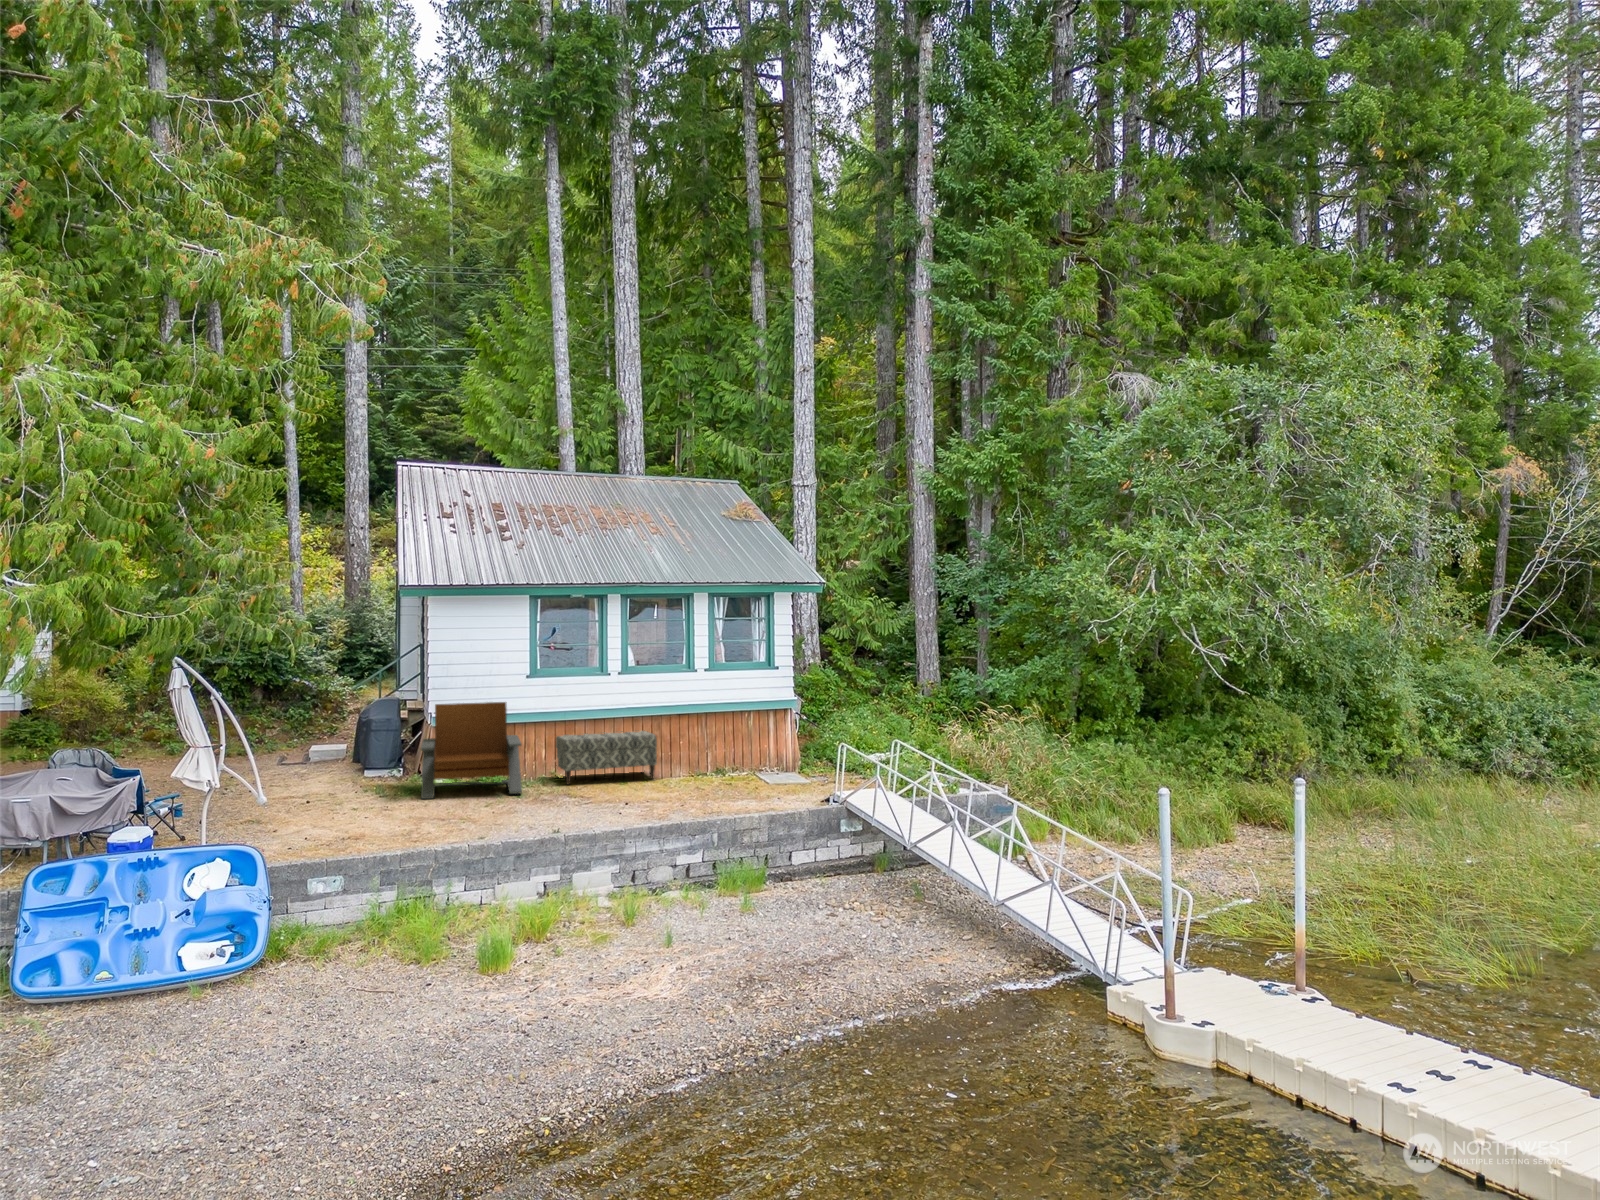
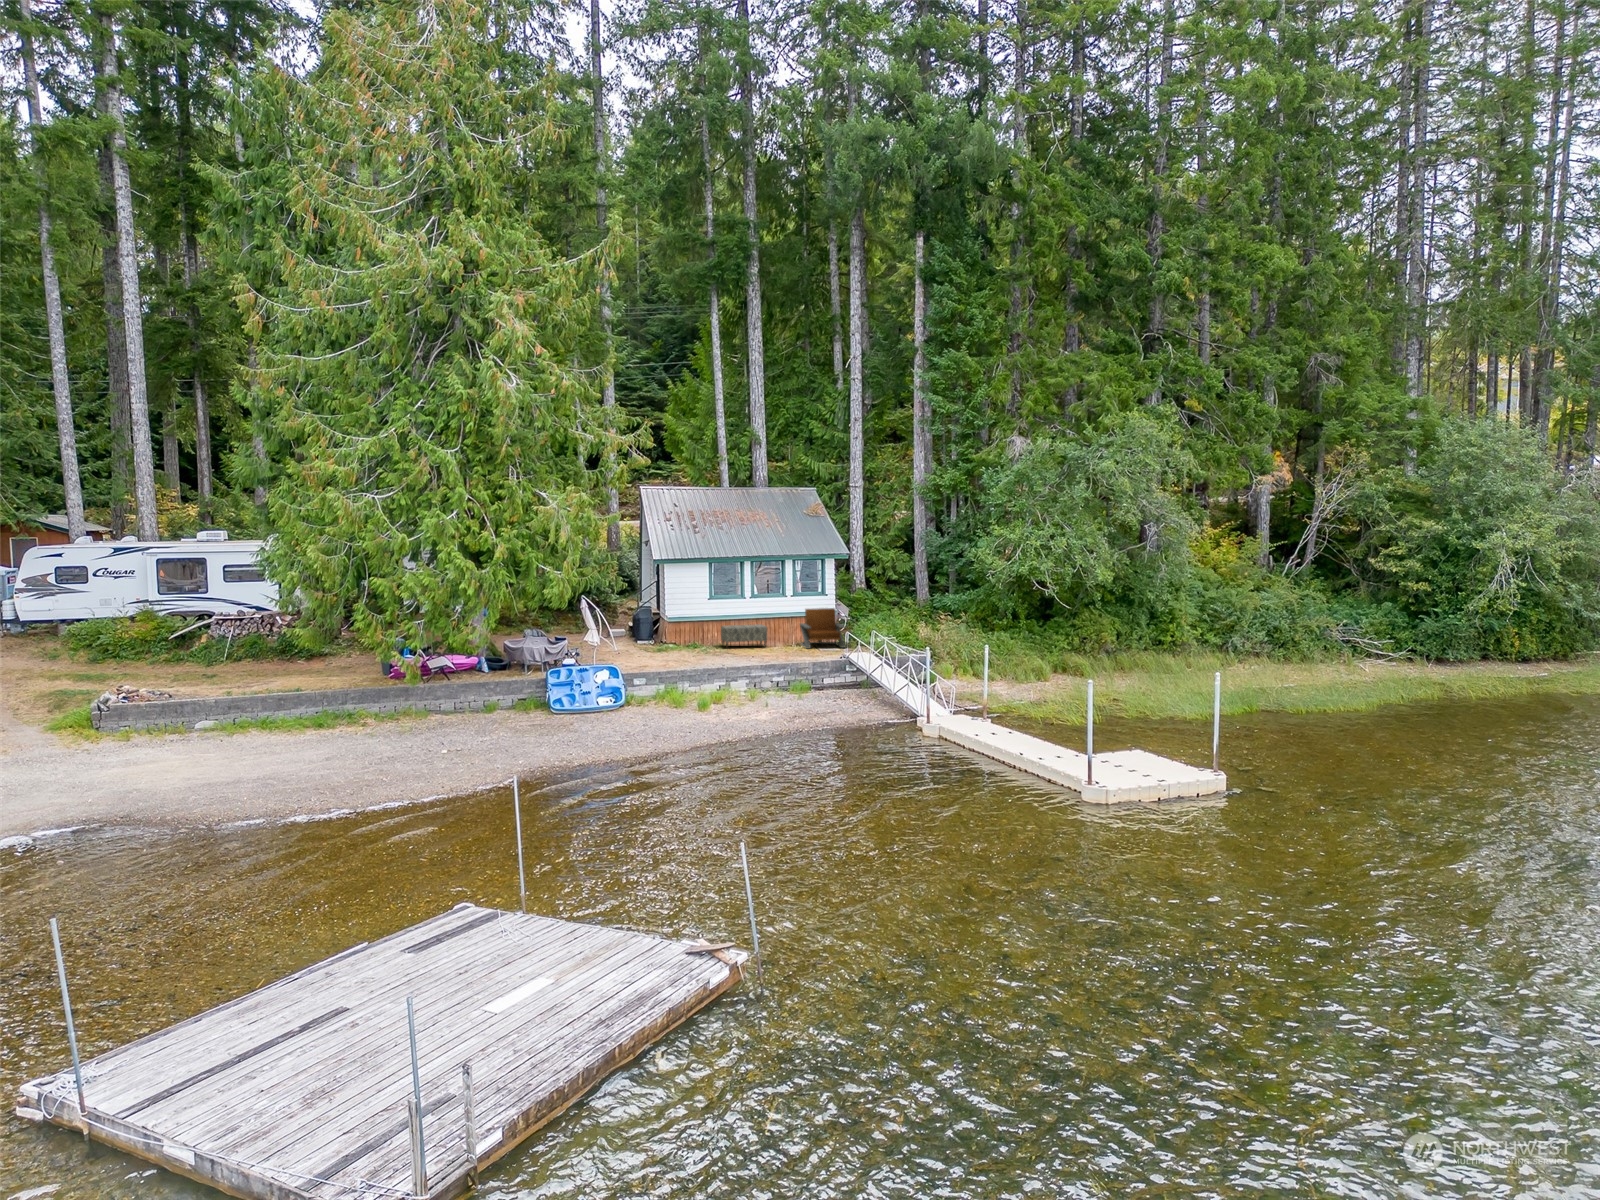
lounge chair: present [421,702,522,799] -> present [800,608,845,649]

